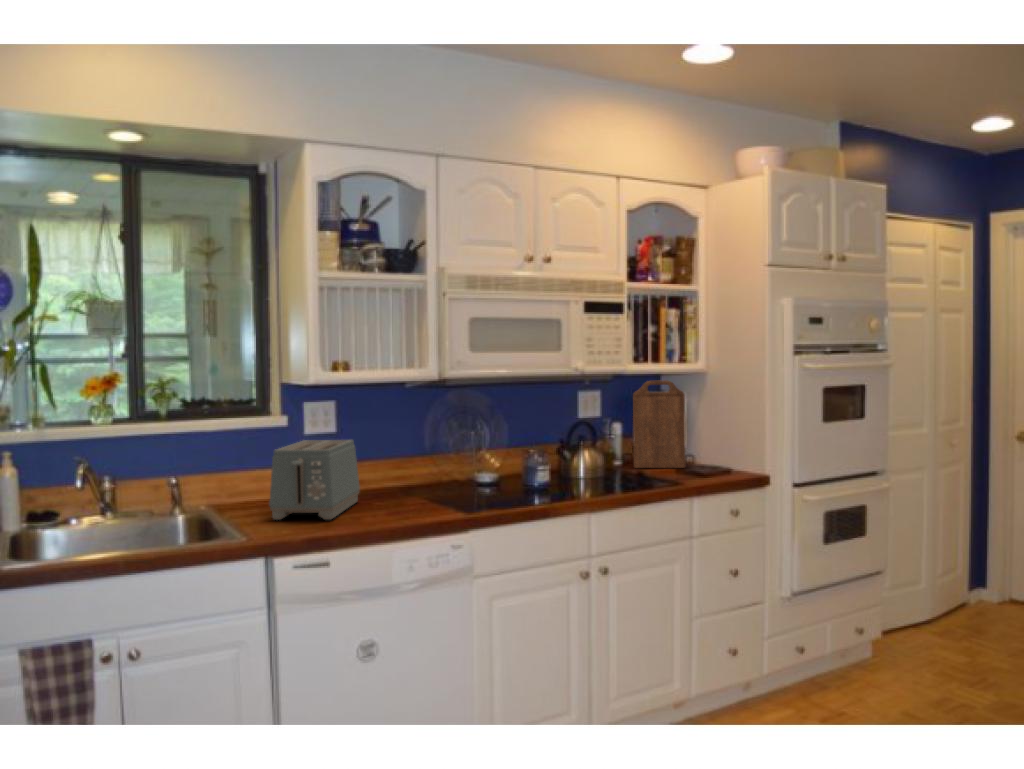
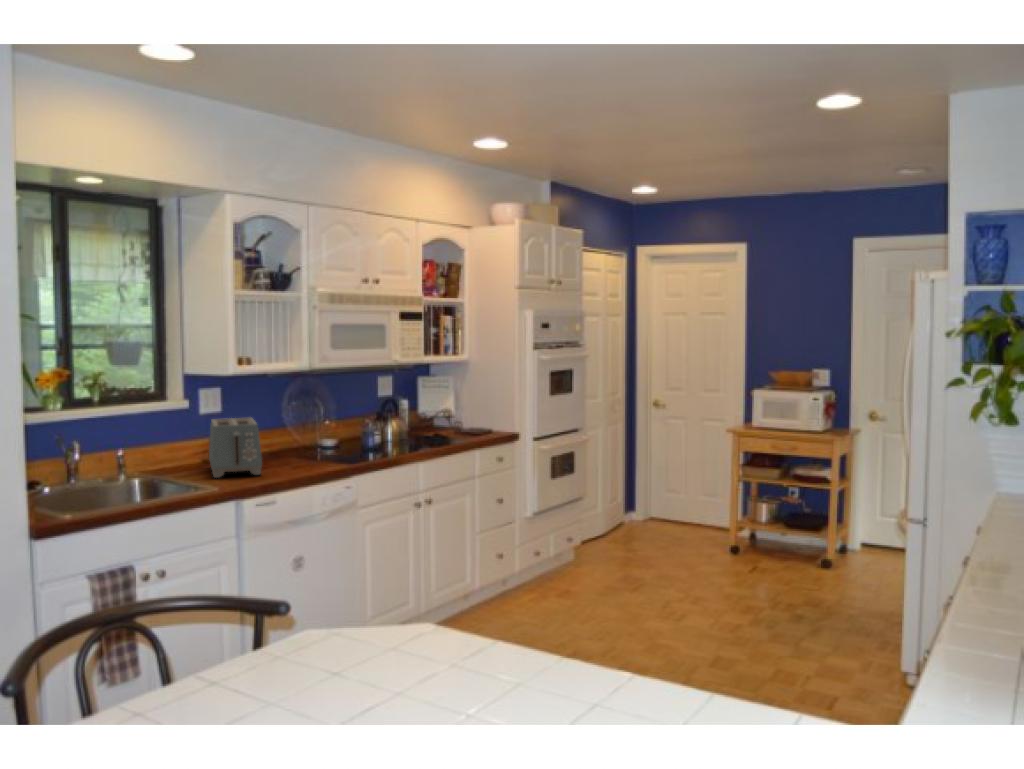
cutting board: present [633,380,685,468] -> none [421,368,459,433]

